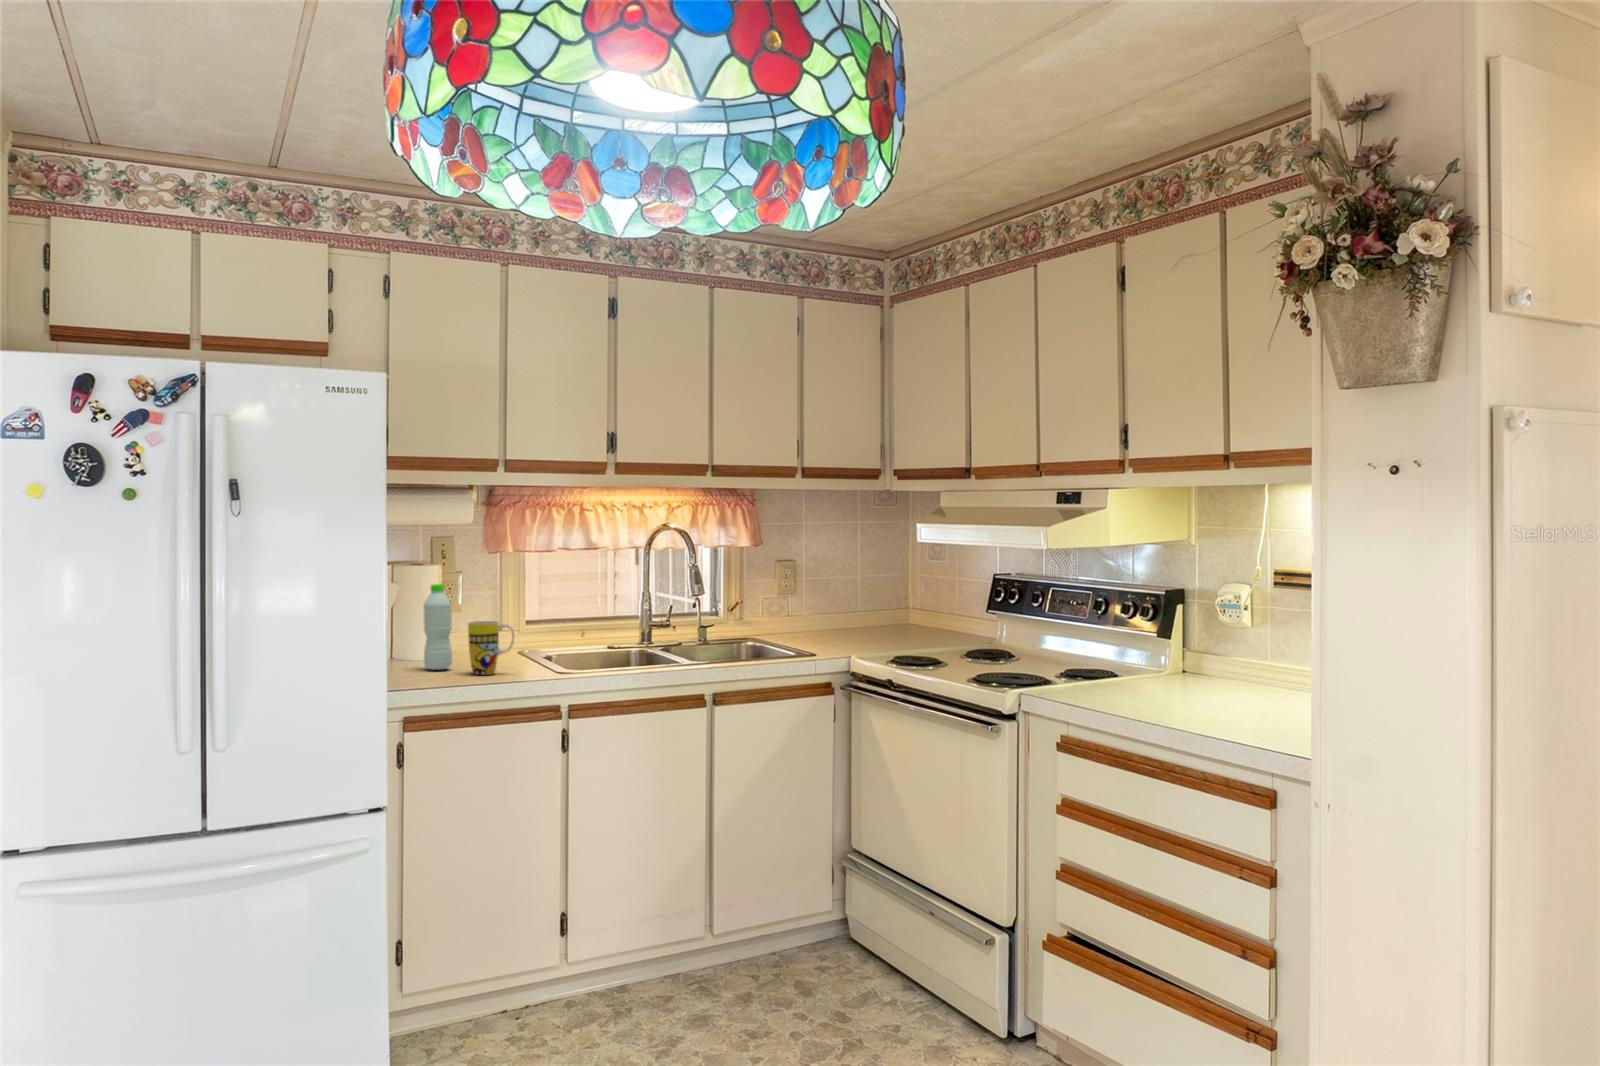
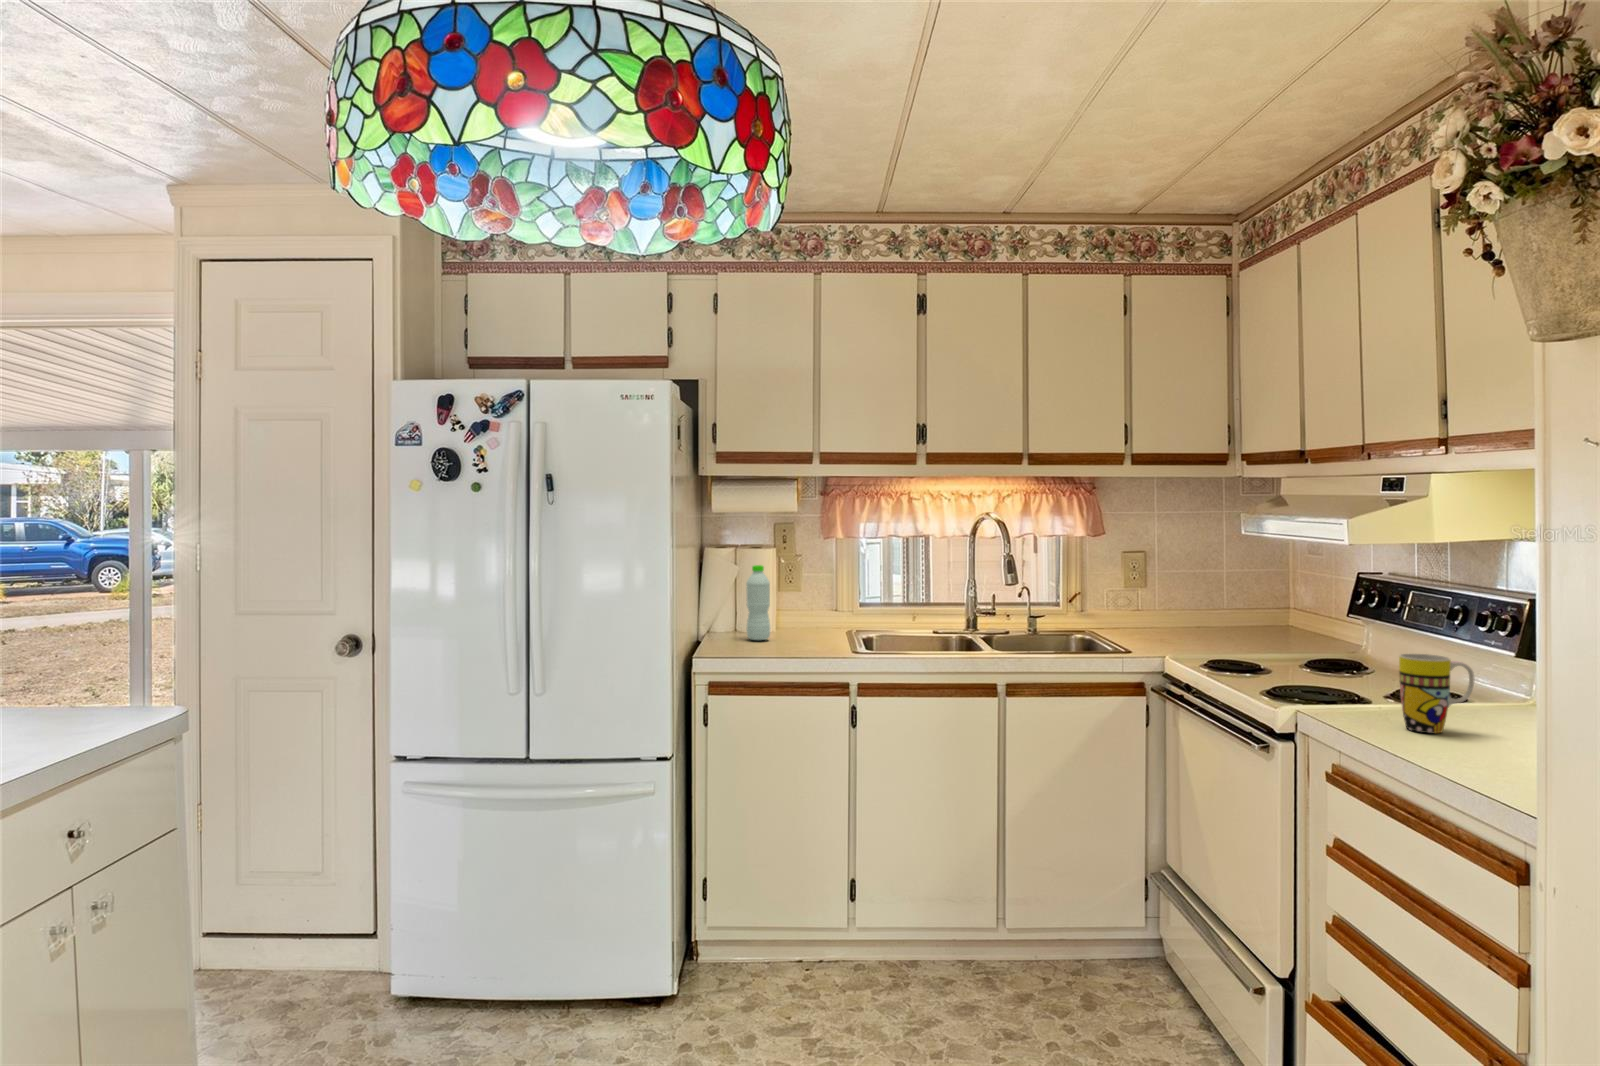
mug: present [468,621,514,675] -> present [1399,654,1474,733]

